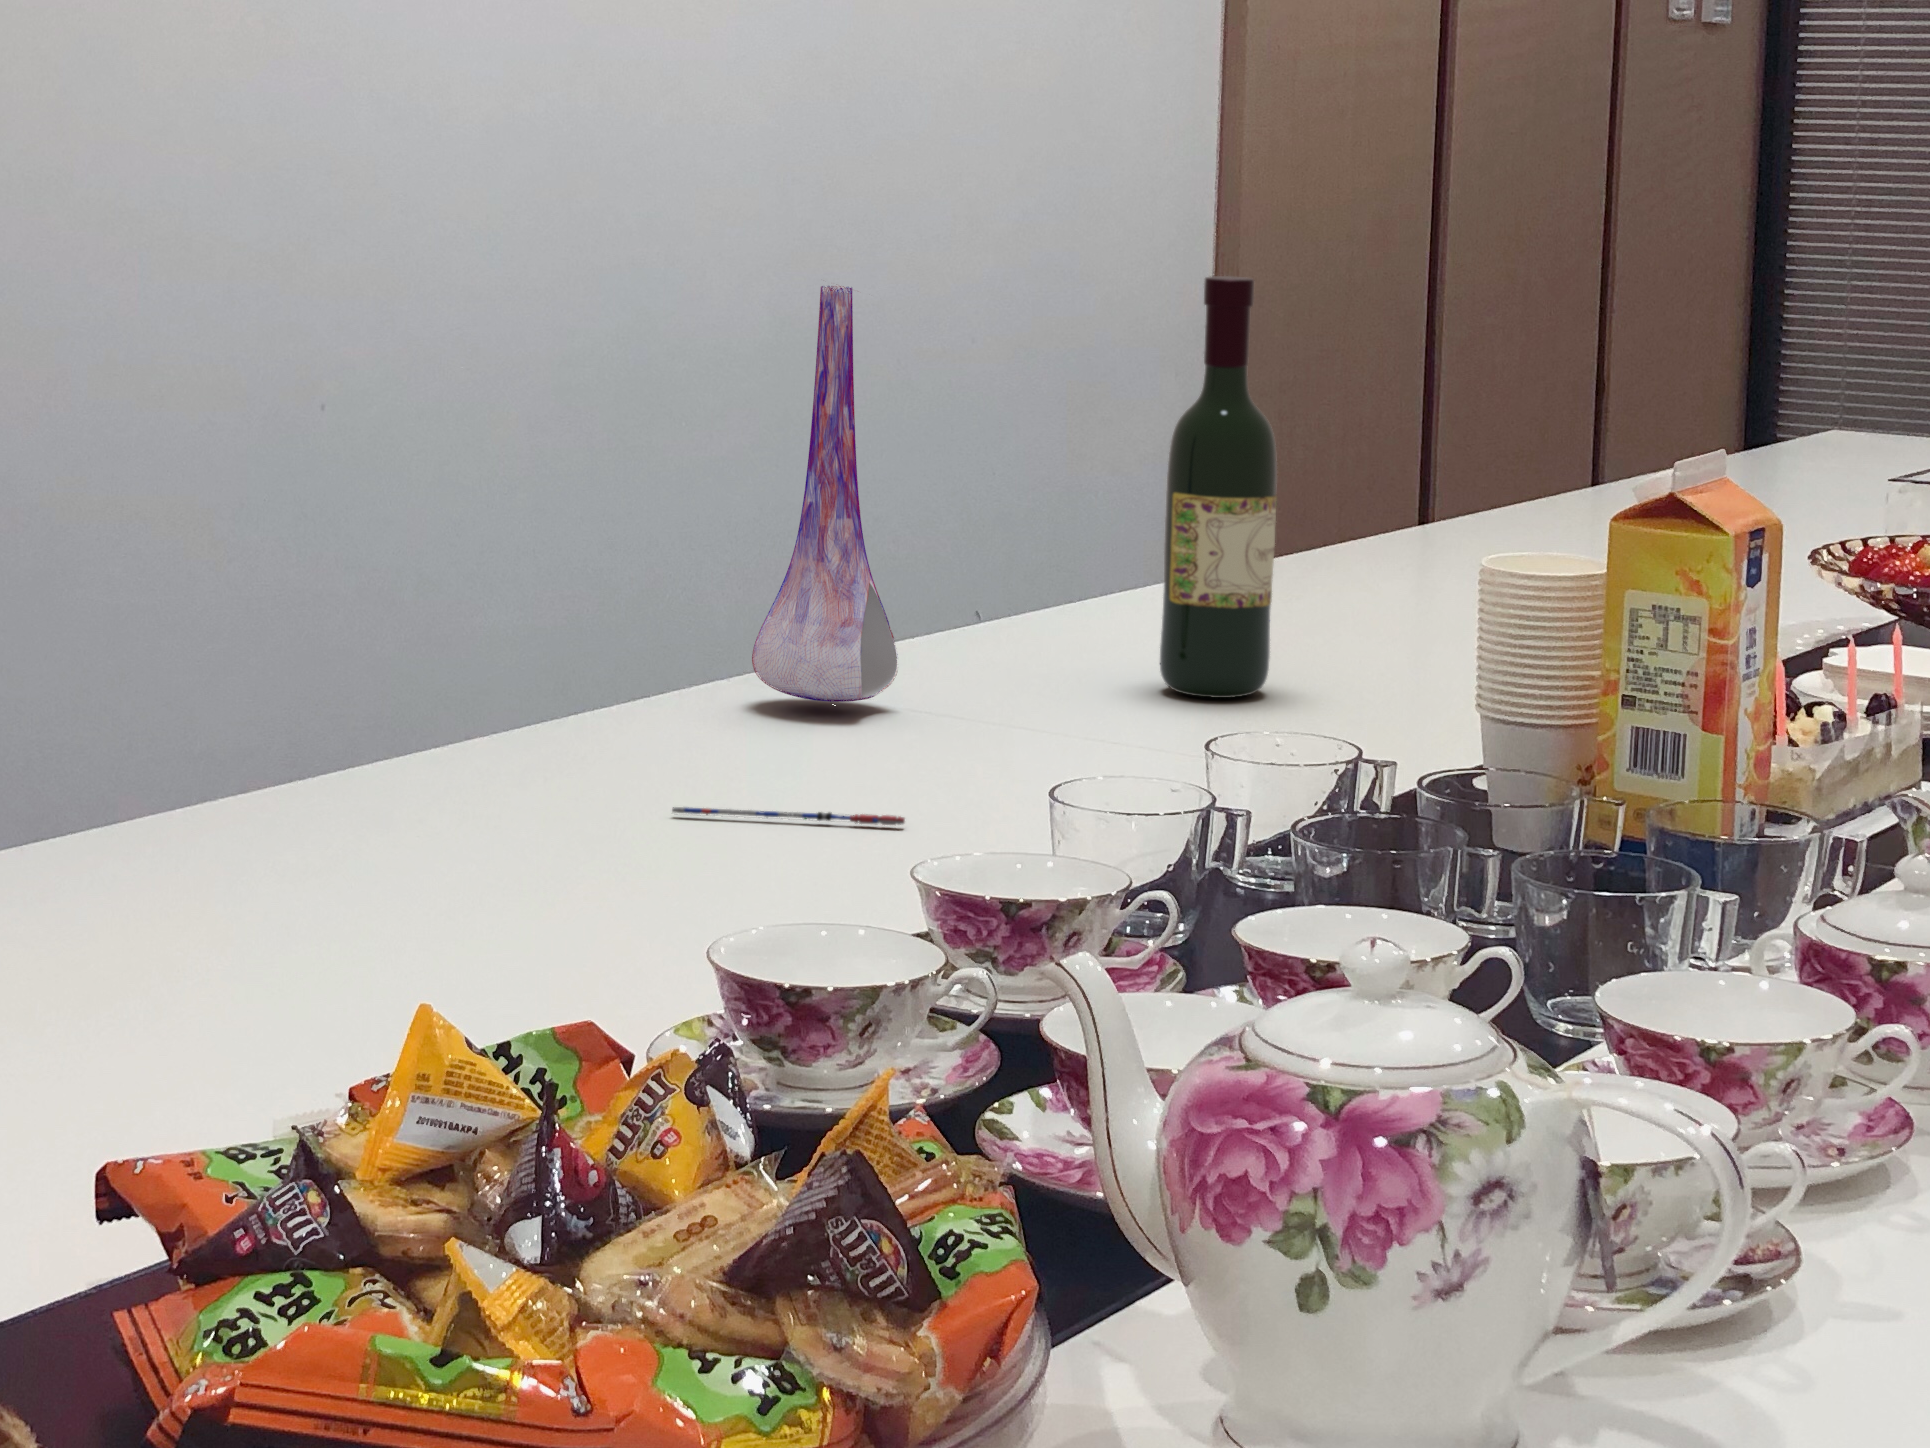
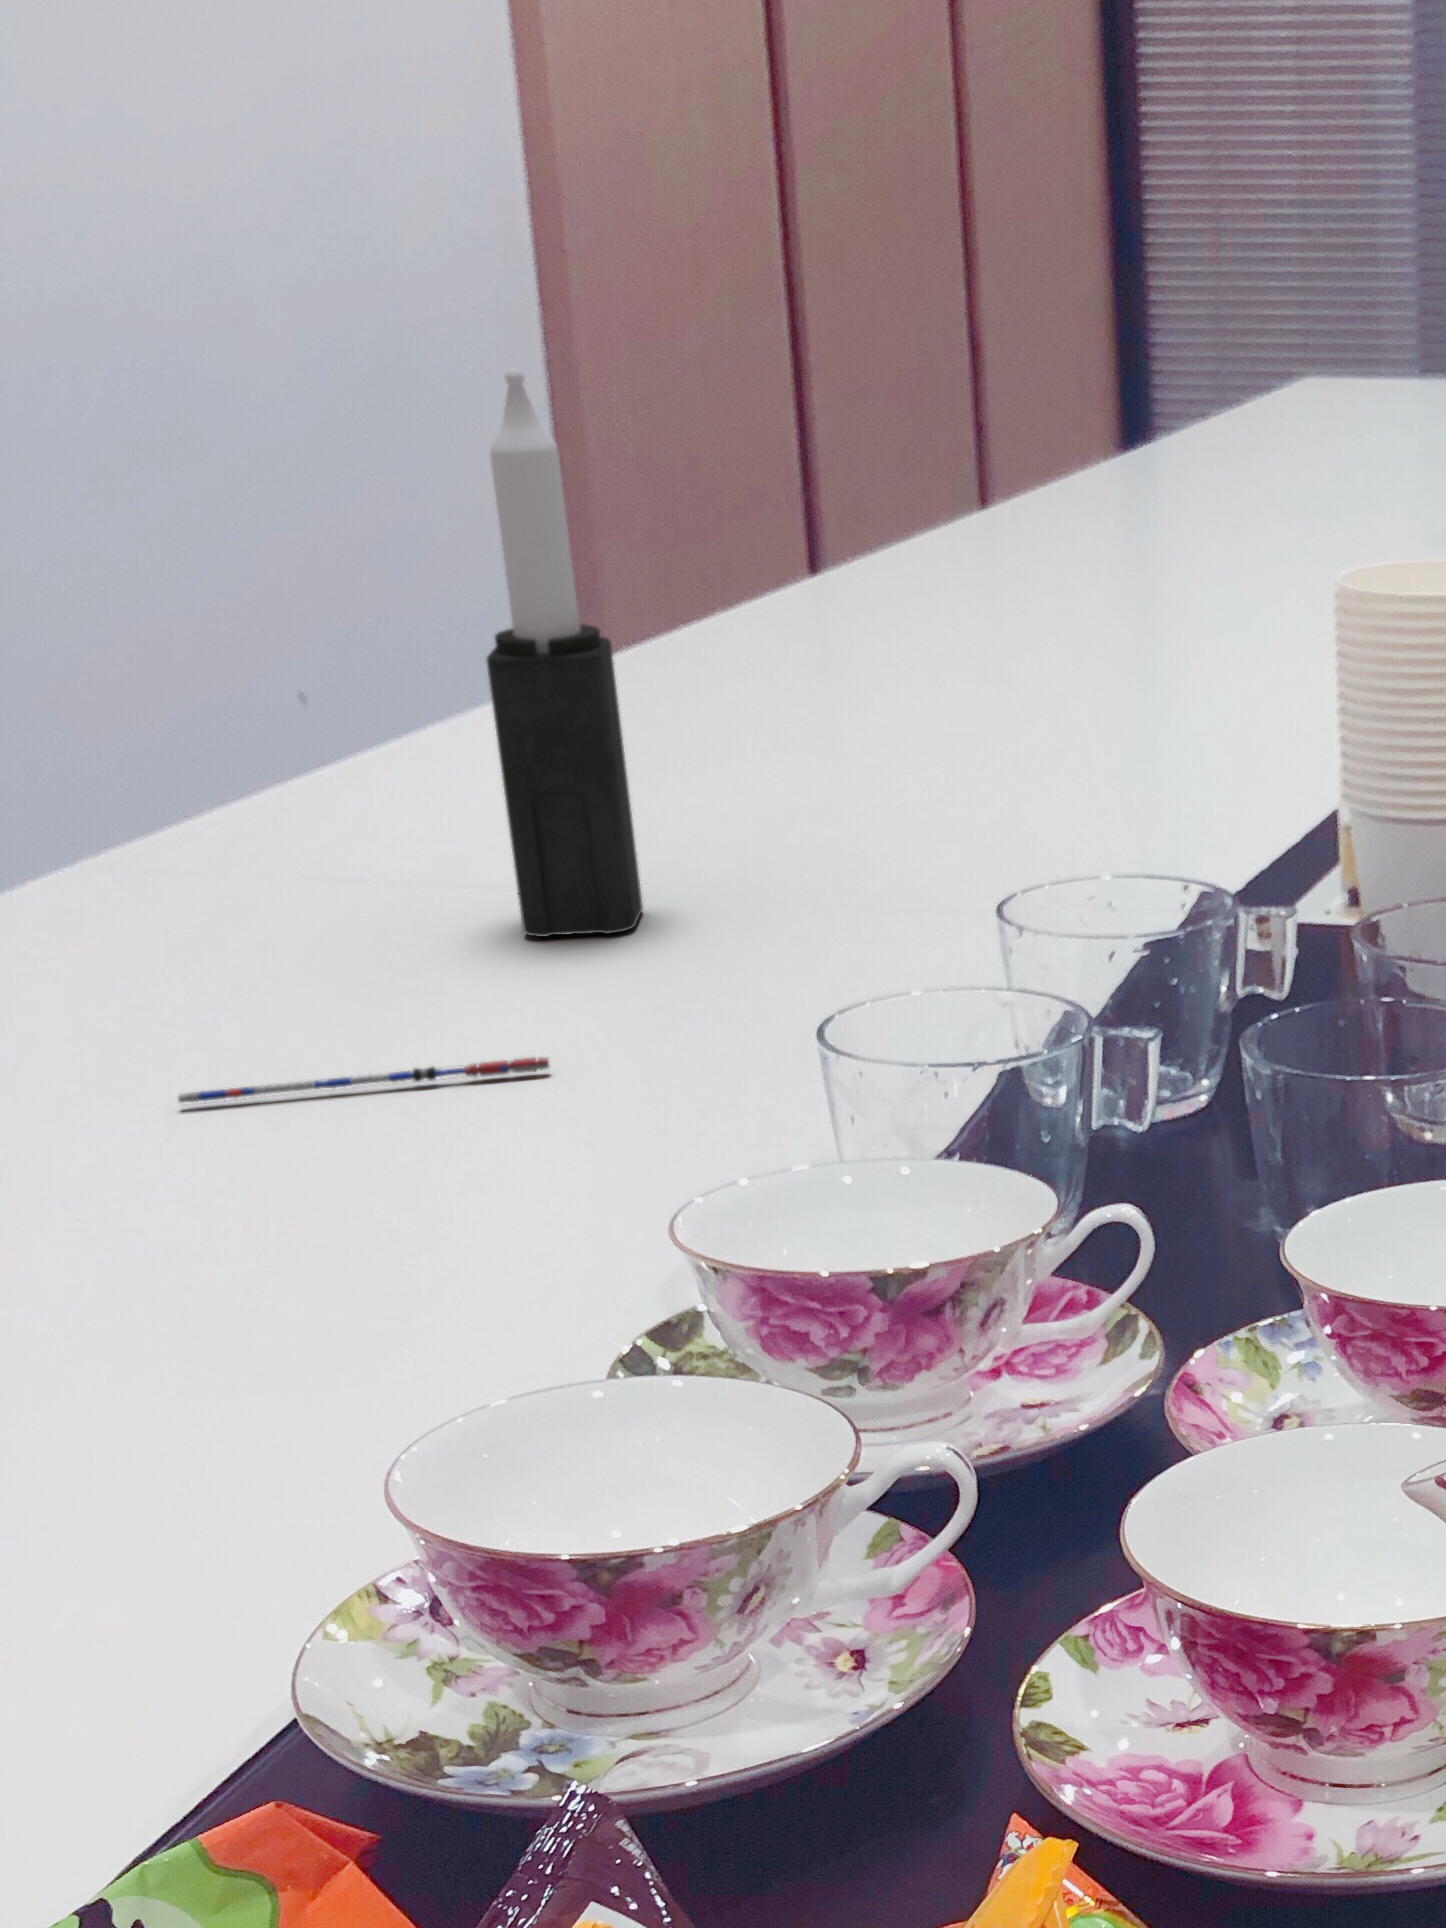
wine bottle: present [1160,276,1277,698] -> none [777,201,949,792]
vase: present [752,286,897,702] -> none [209,238,450,878]
candle: none [922,372,1014,758] -> present [487,367,643,937]

